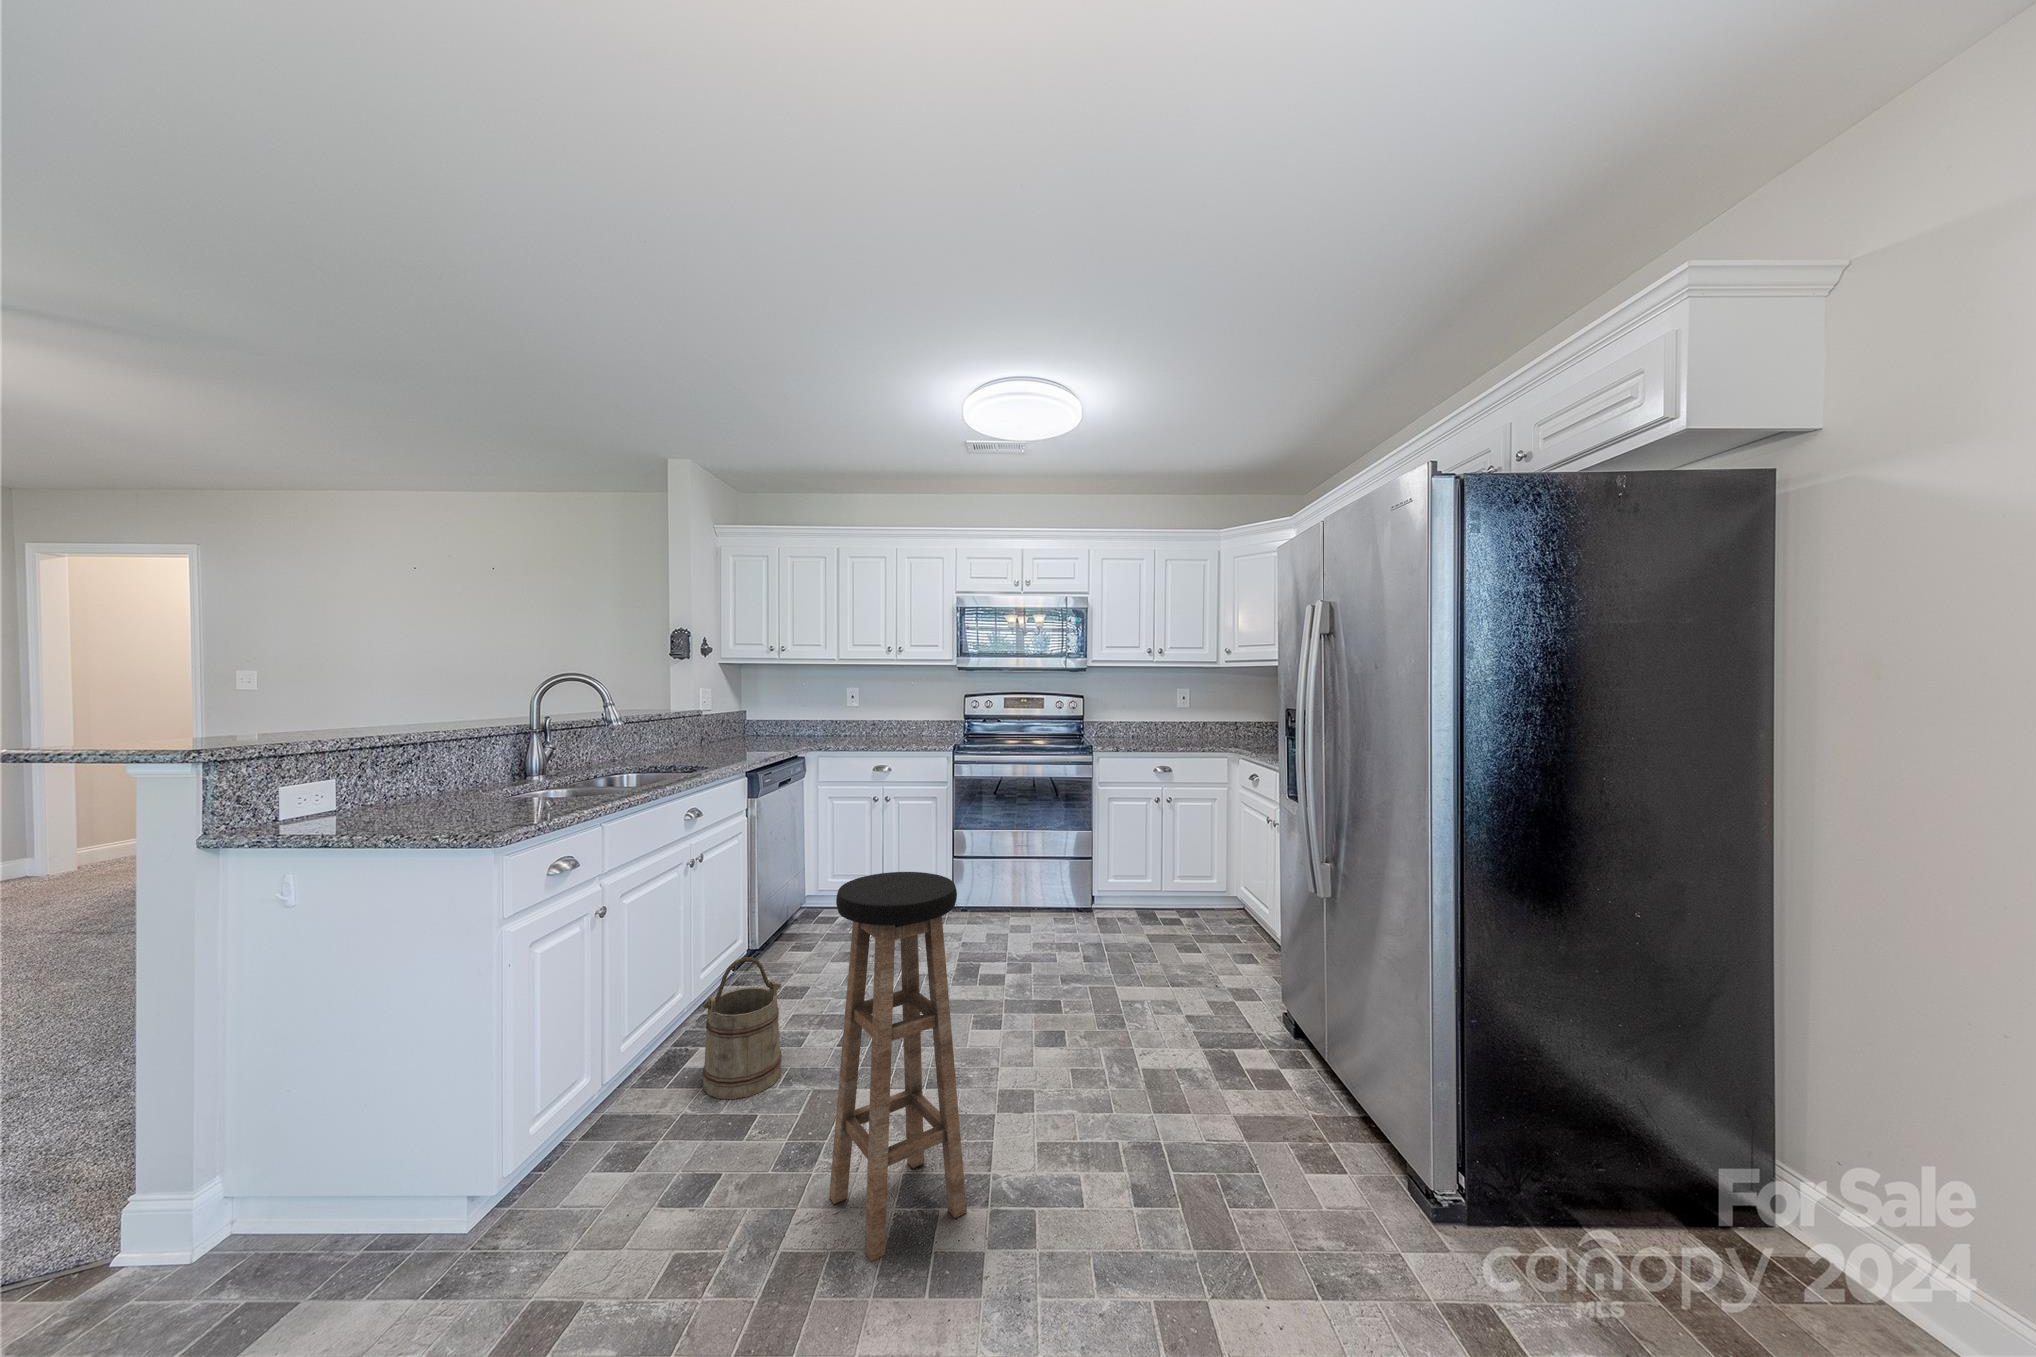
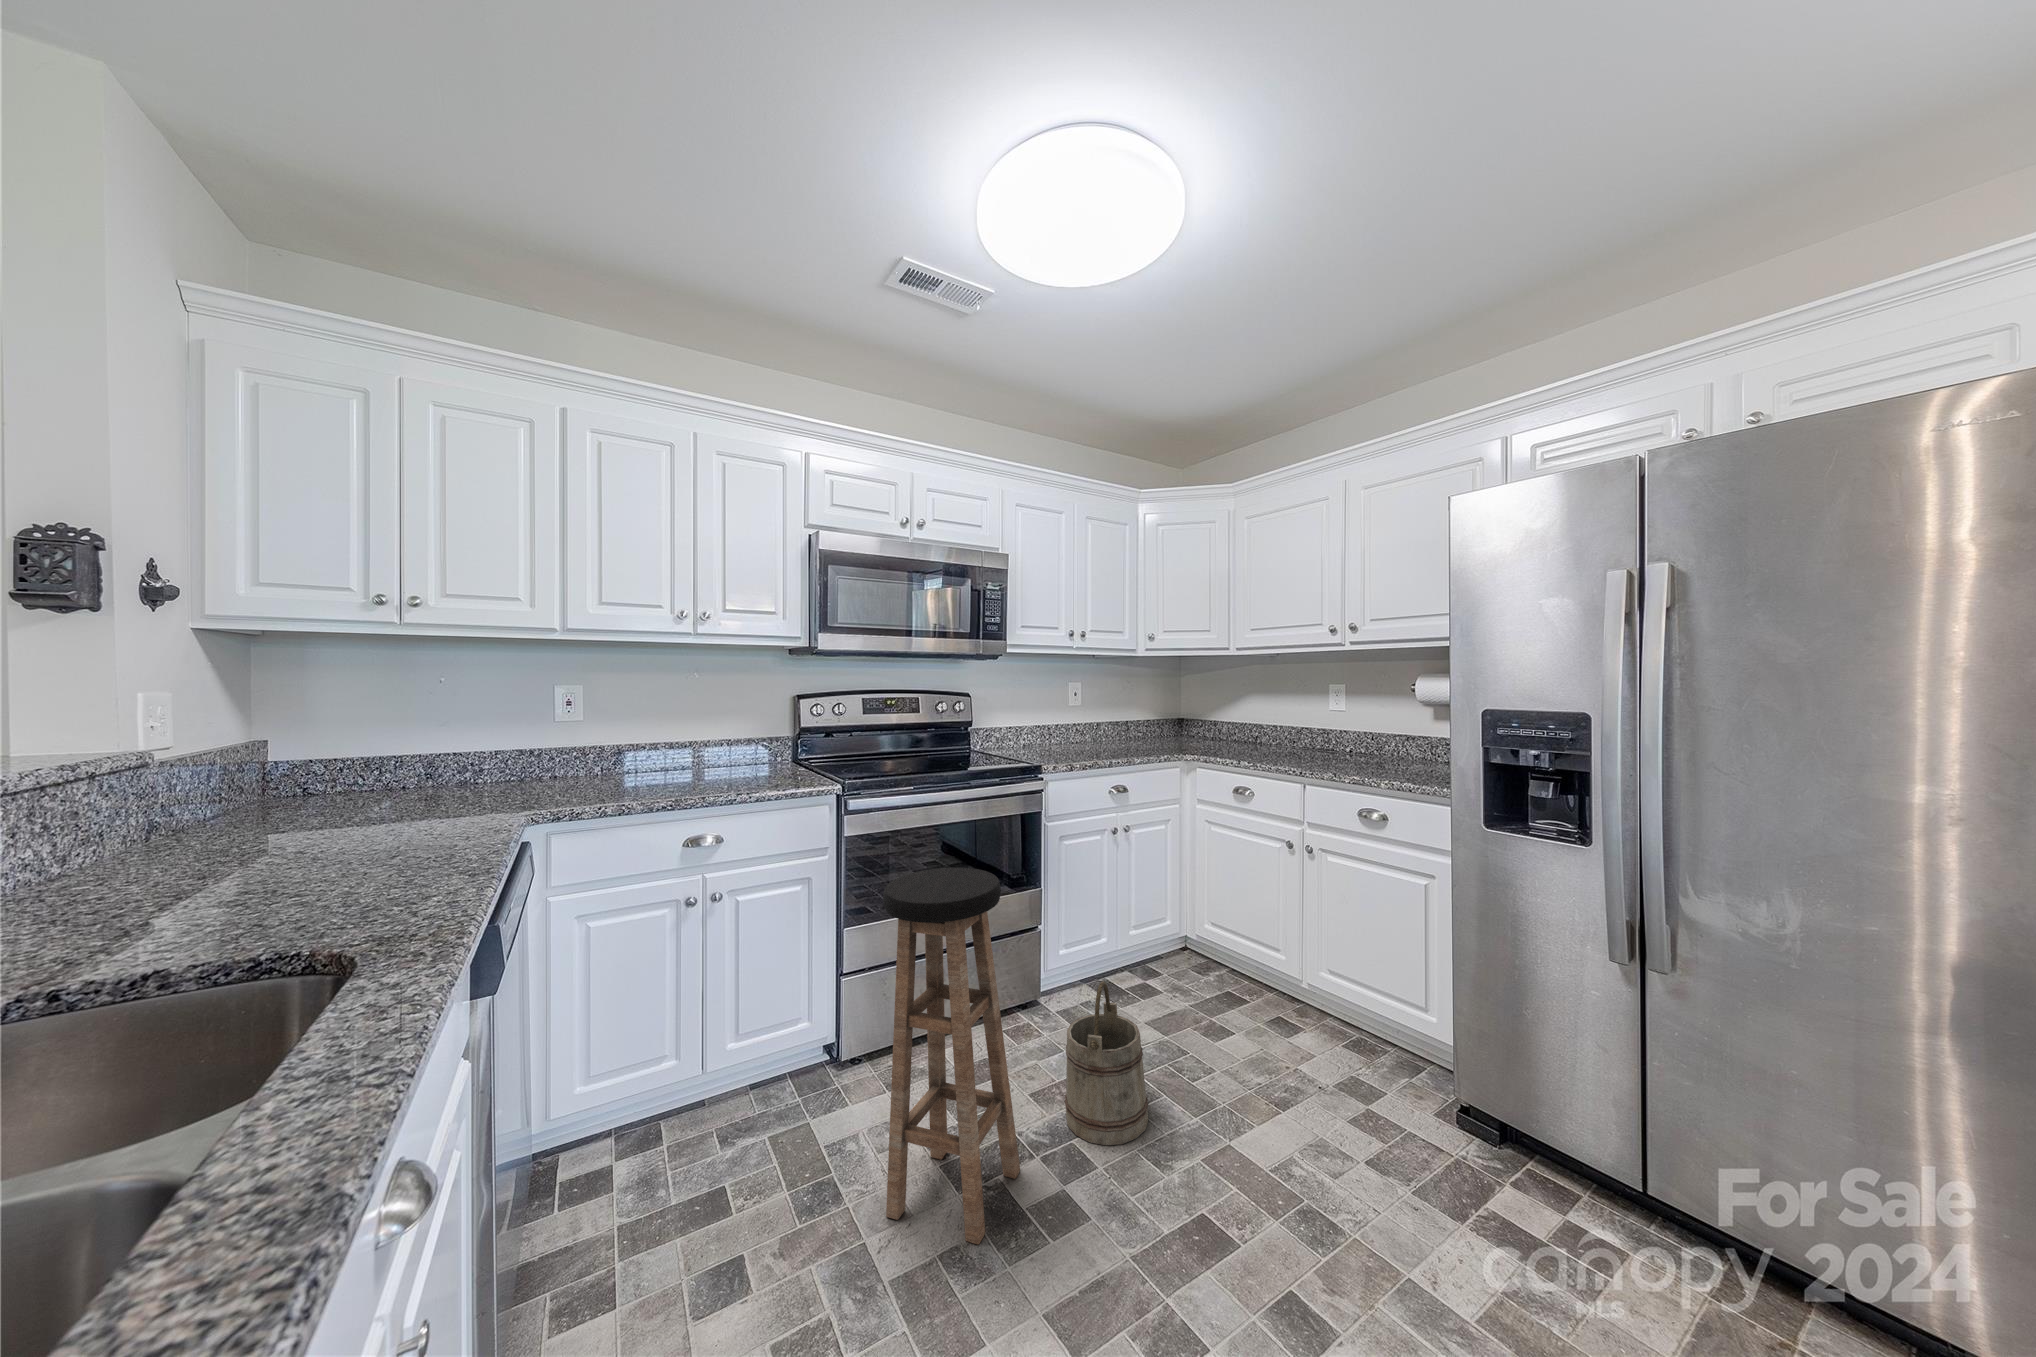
bucket: present [702,957,782,1099] -> present [1065,981,1148,1145]

